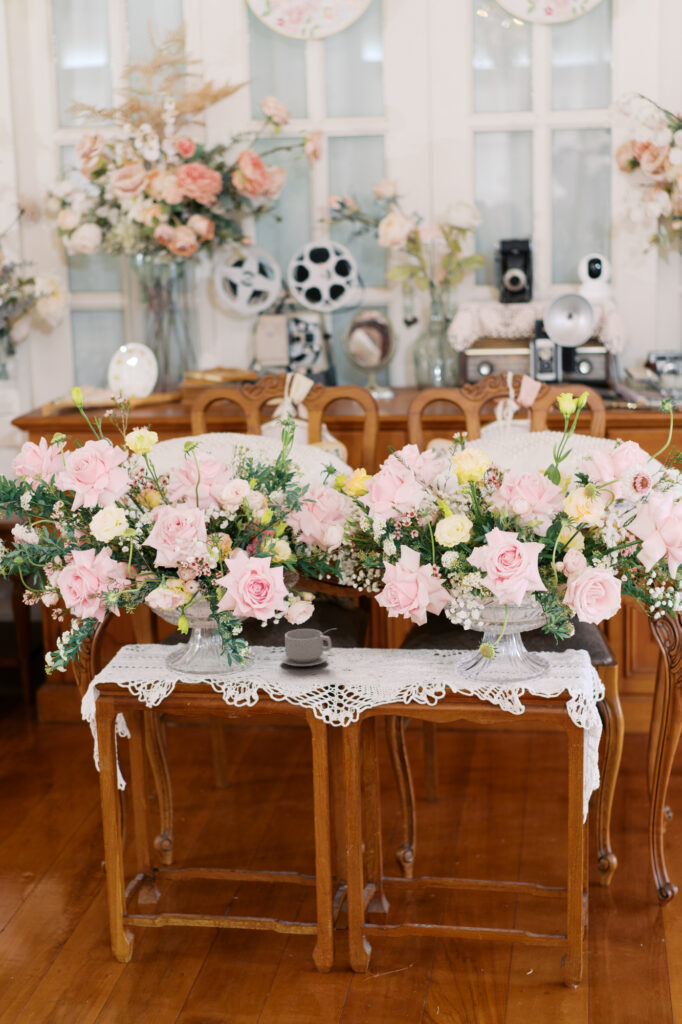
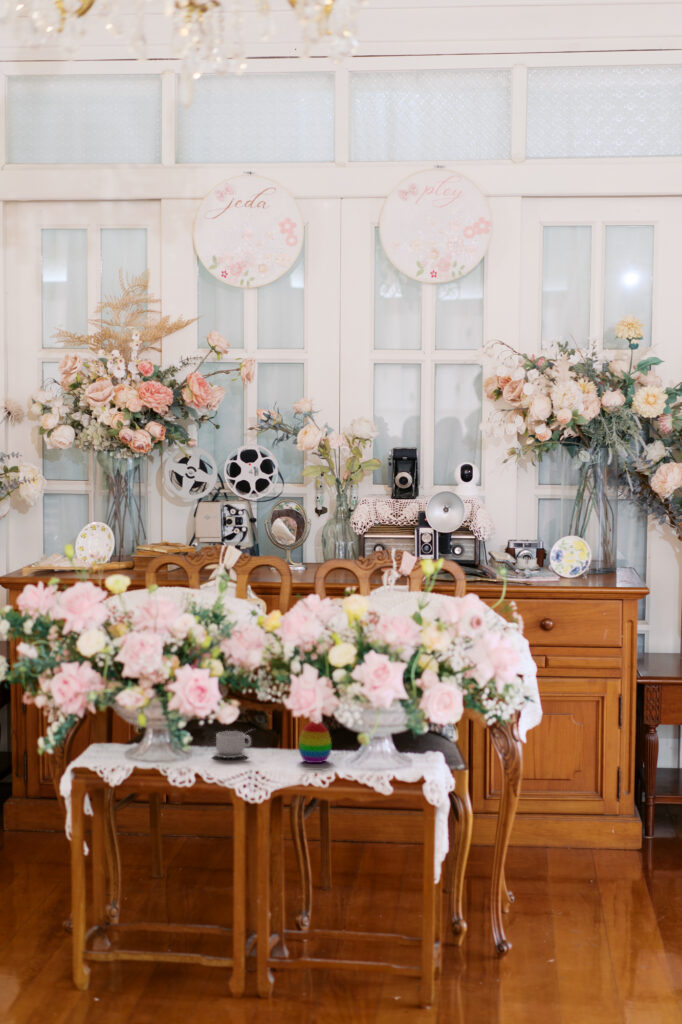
decorative egg: none [395,616,439,673] -> present [299,722,331,763]

